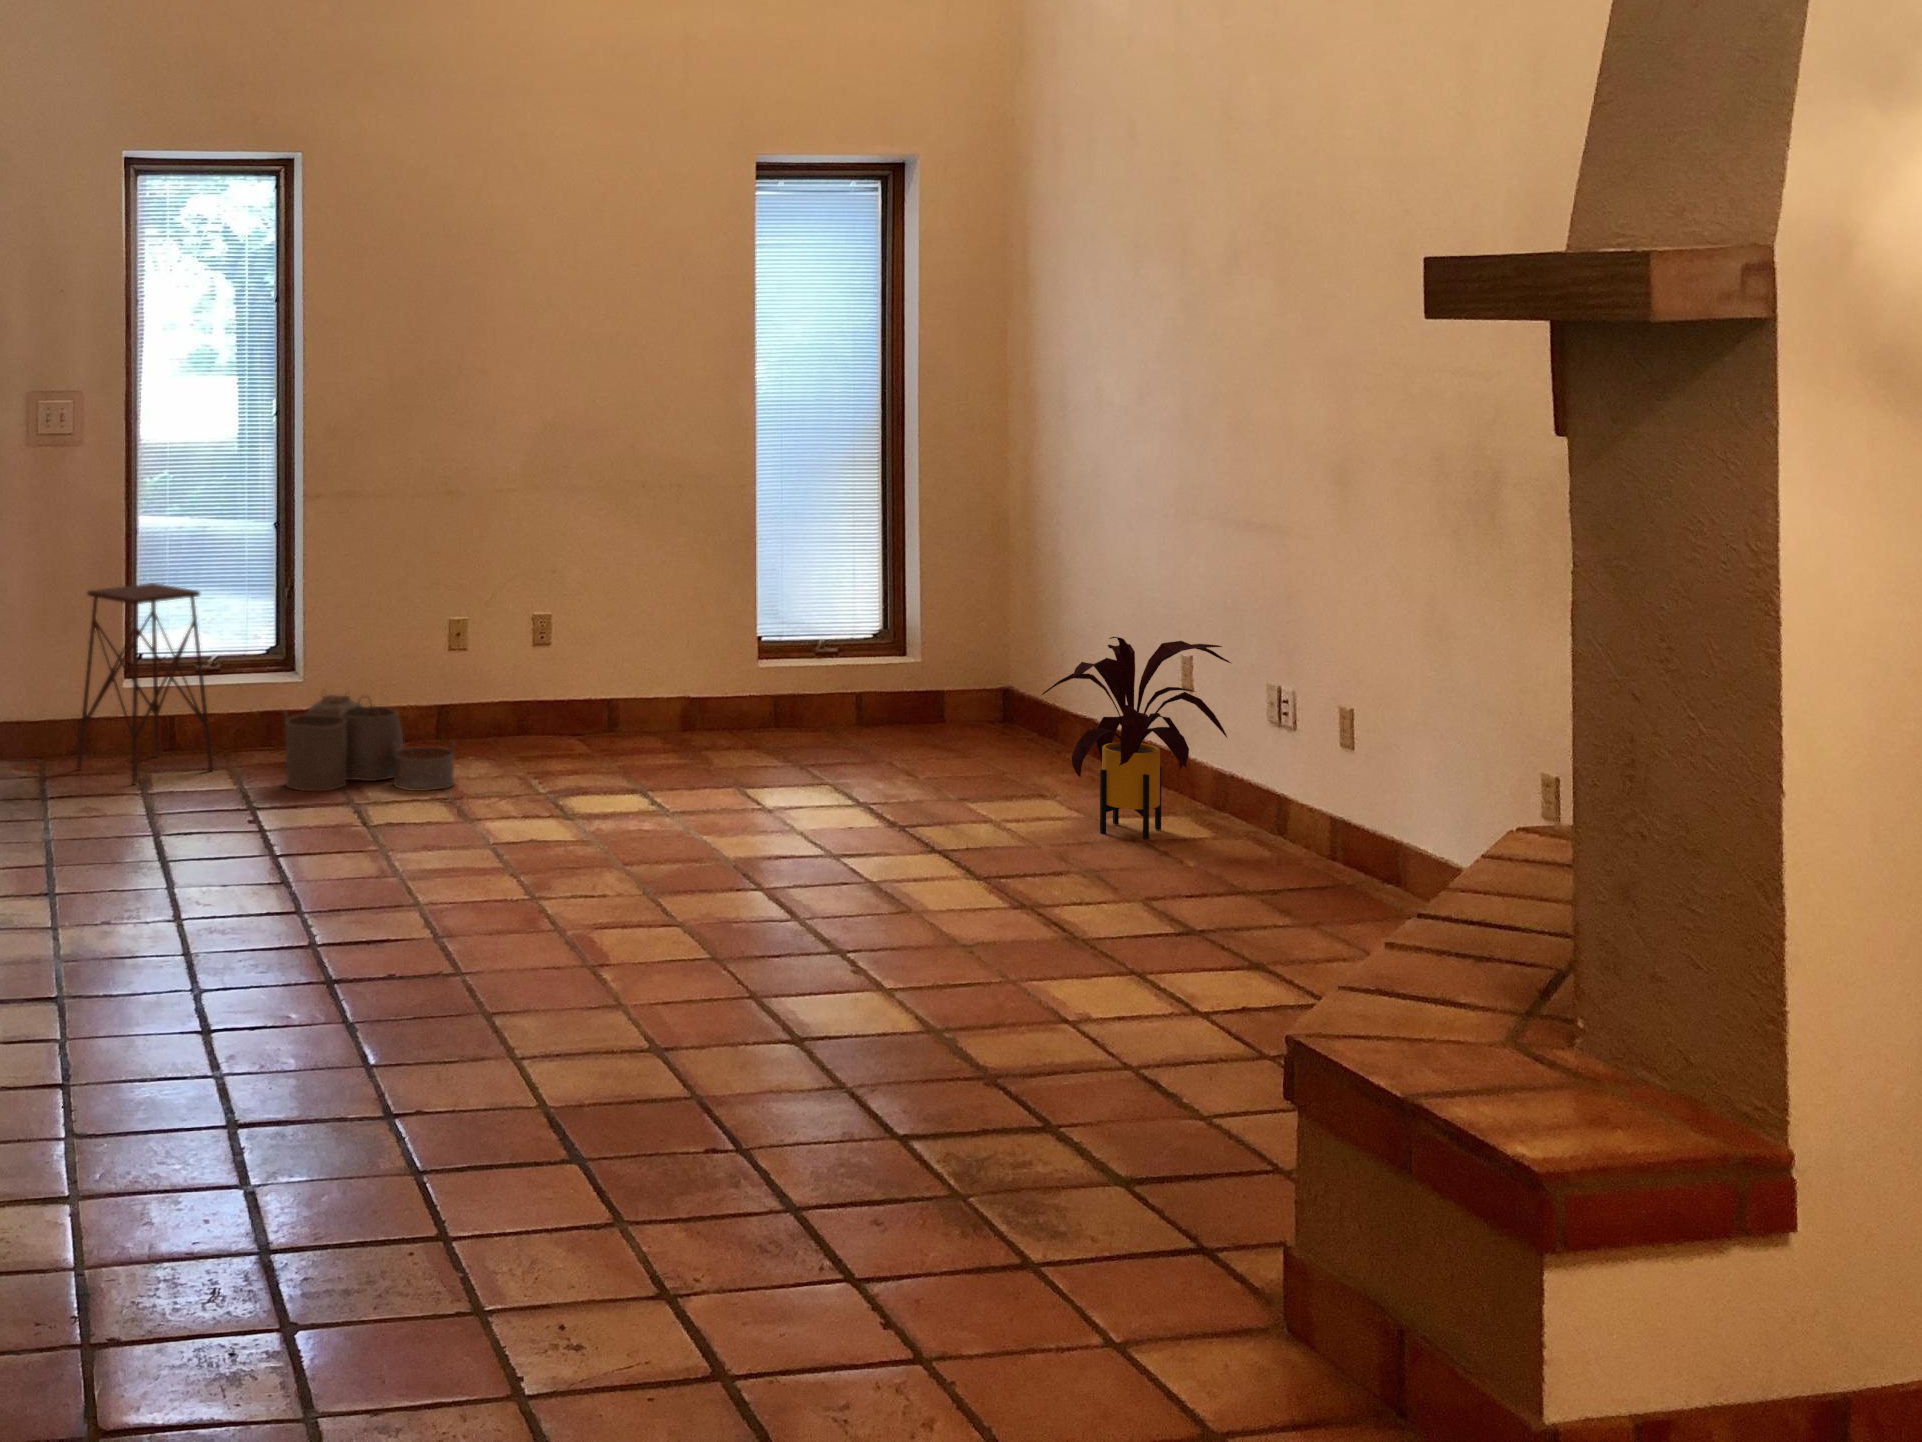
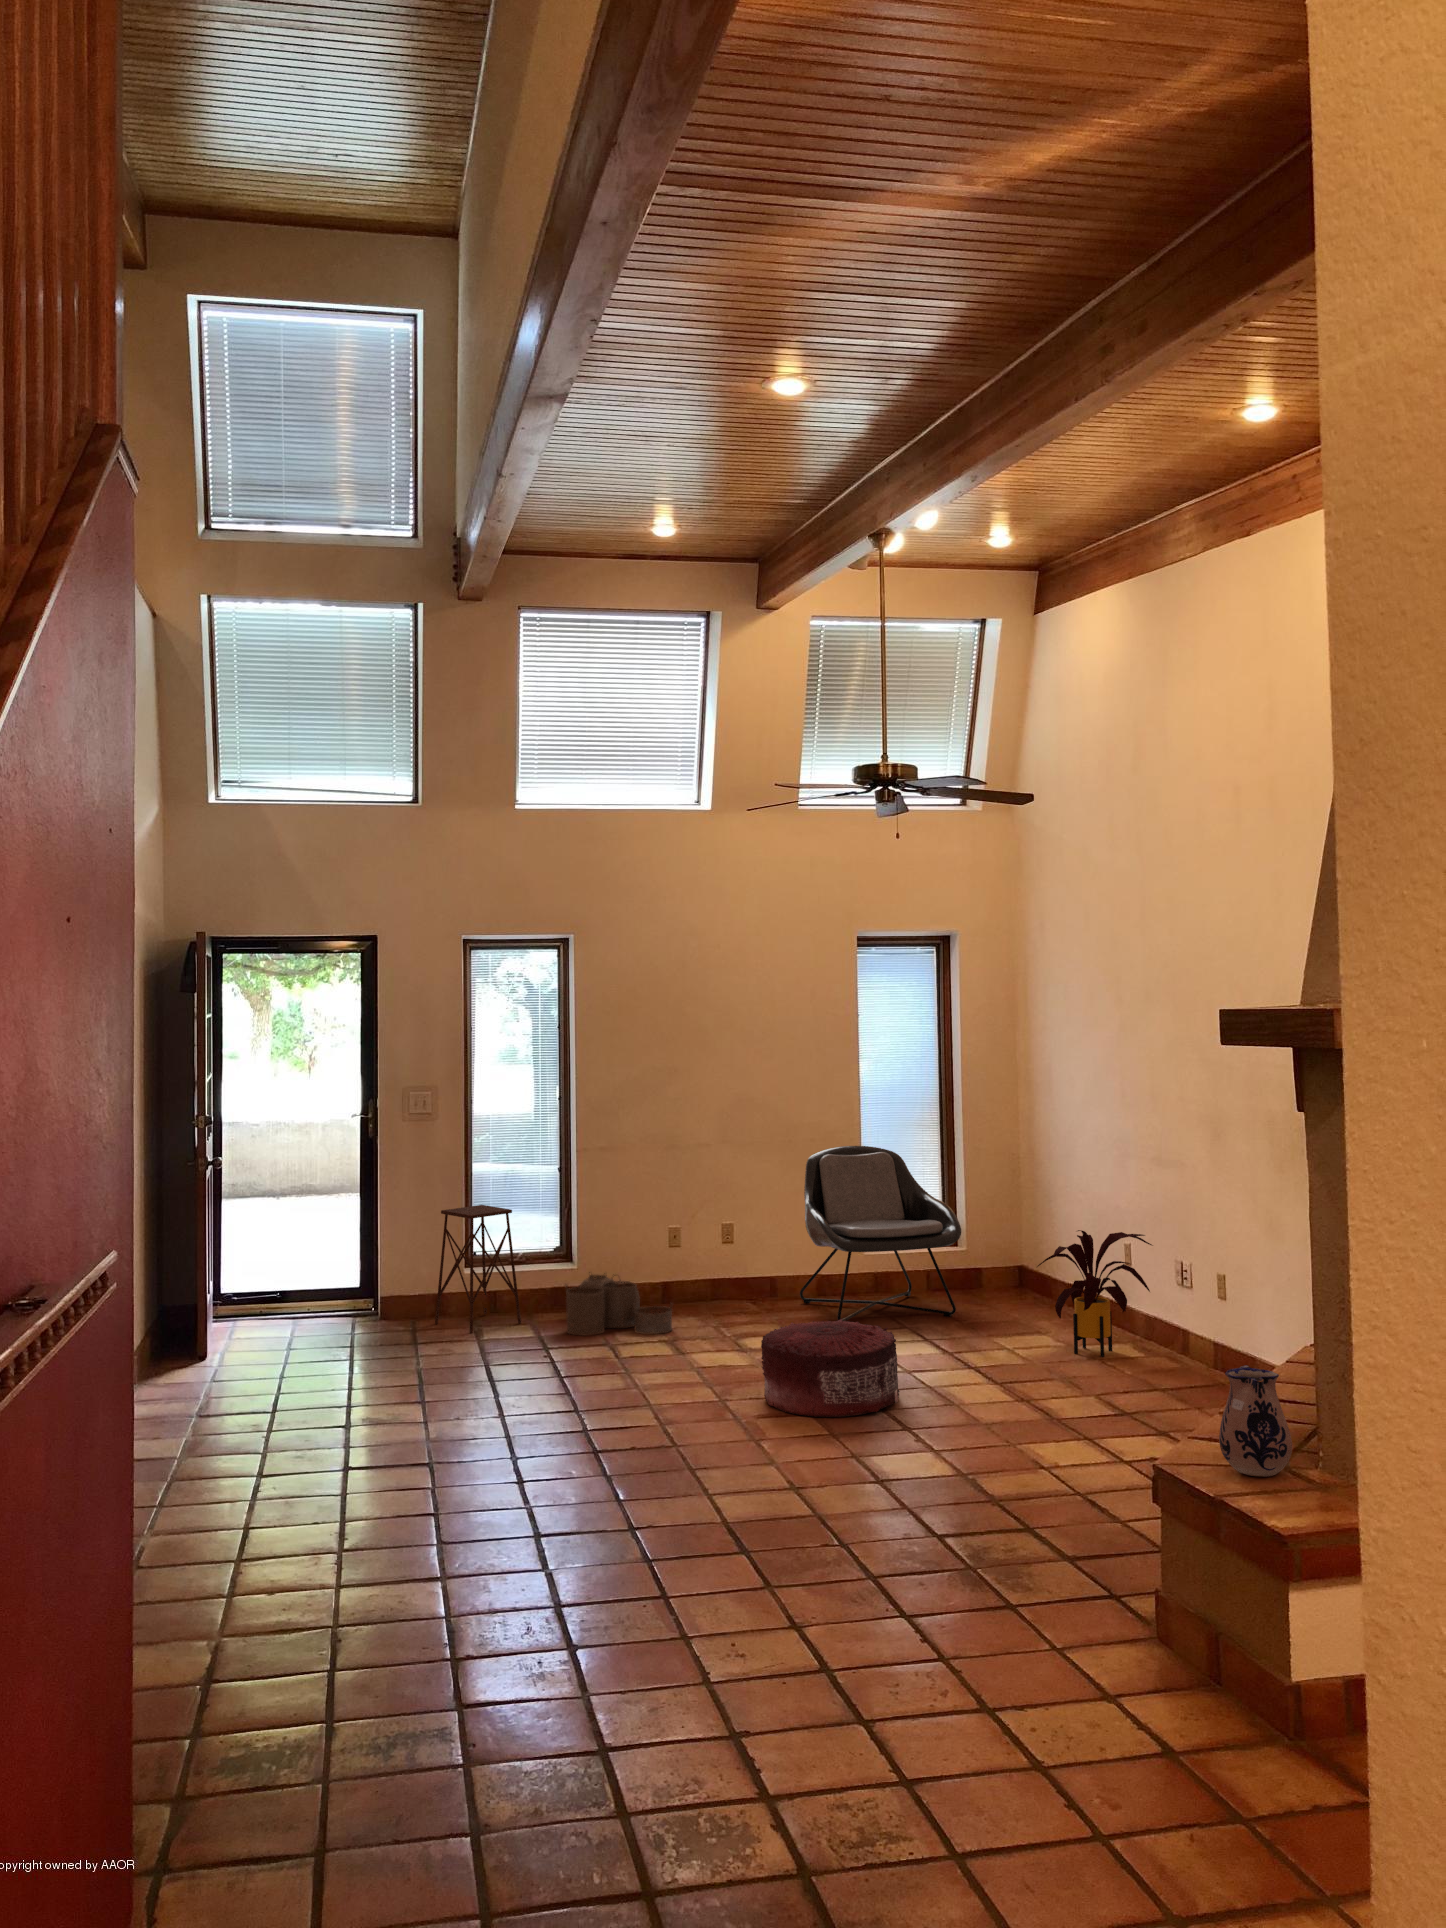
lounge chair: none [656,498,918,781] -> present [800,1146,961,1321]
pouf: none [600,773,823,931] -> present [761,1319,899,1417]
ceramic pitcher: none [1404,872,1533,1063] -> present [1219,1365,1292,1477]

